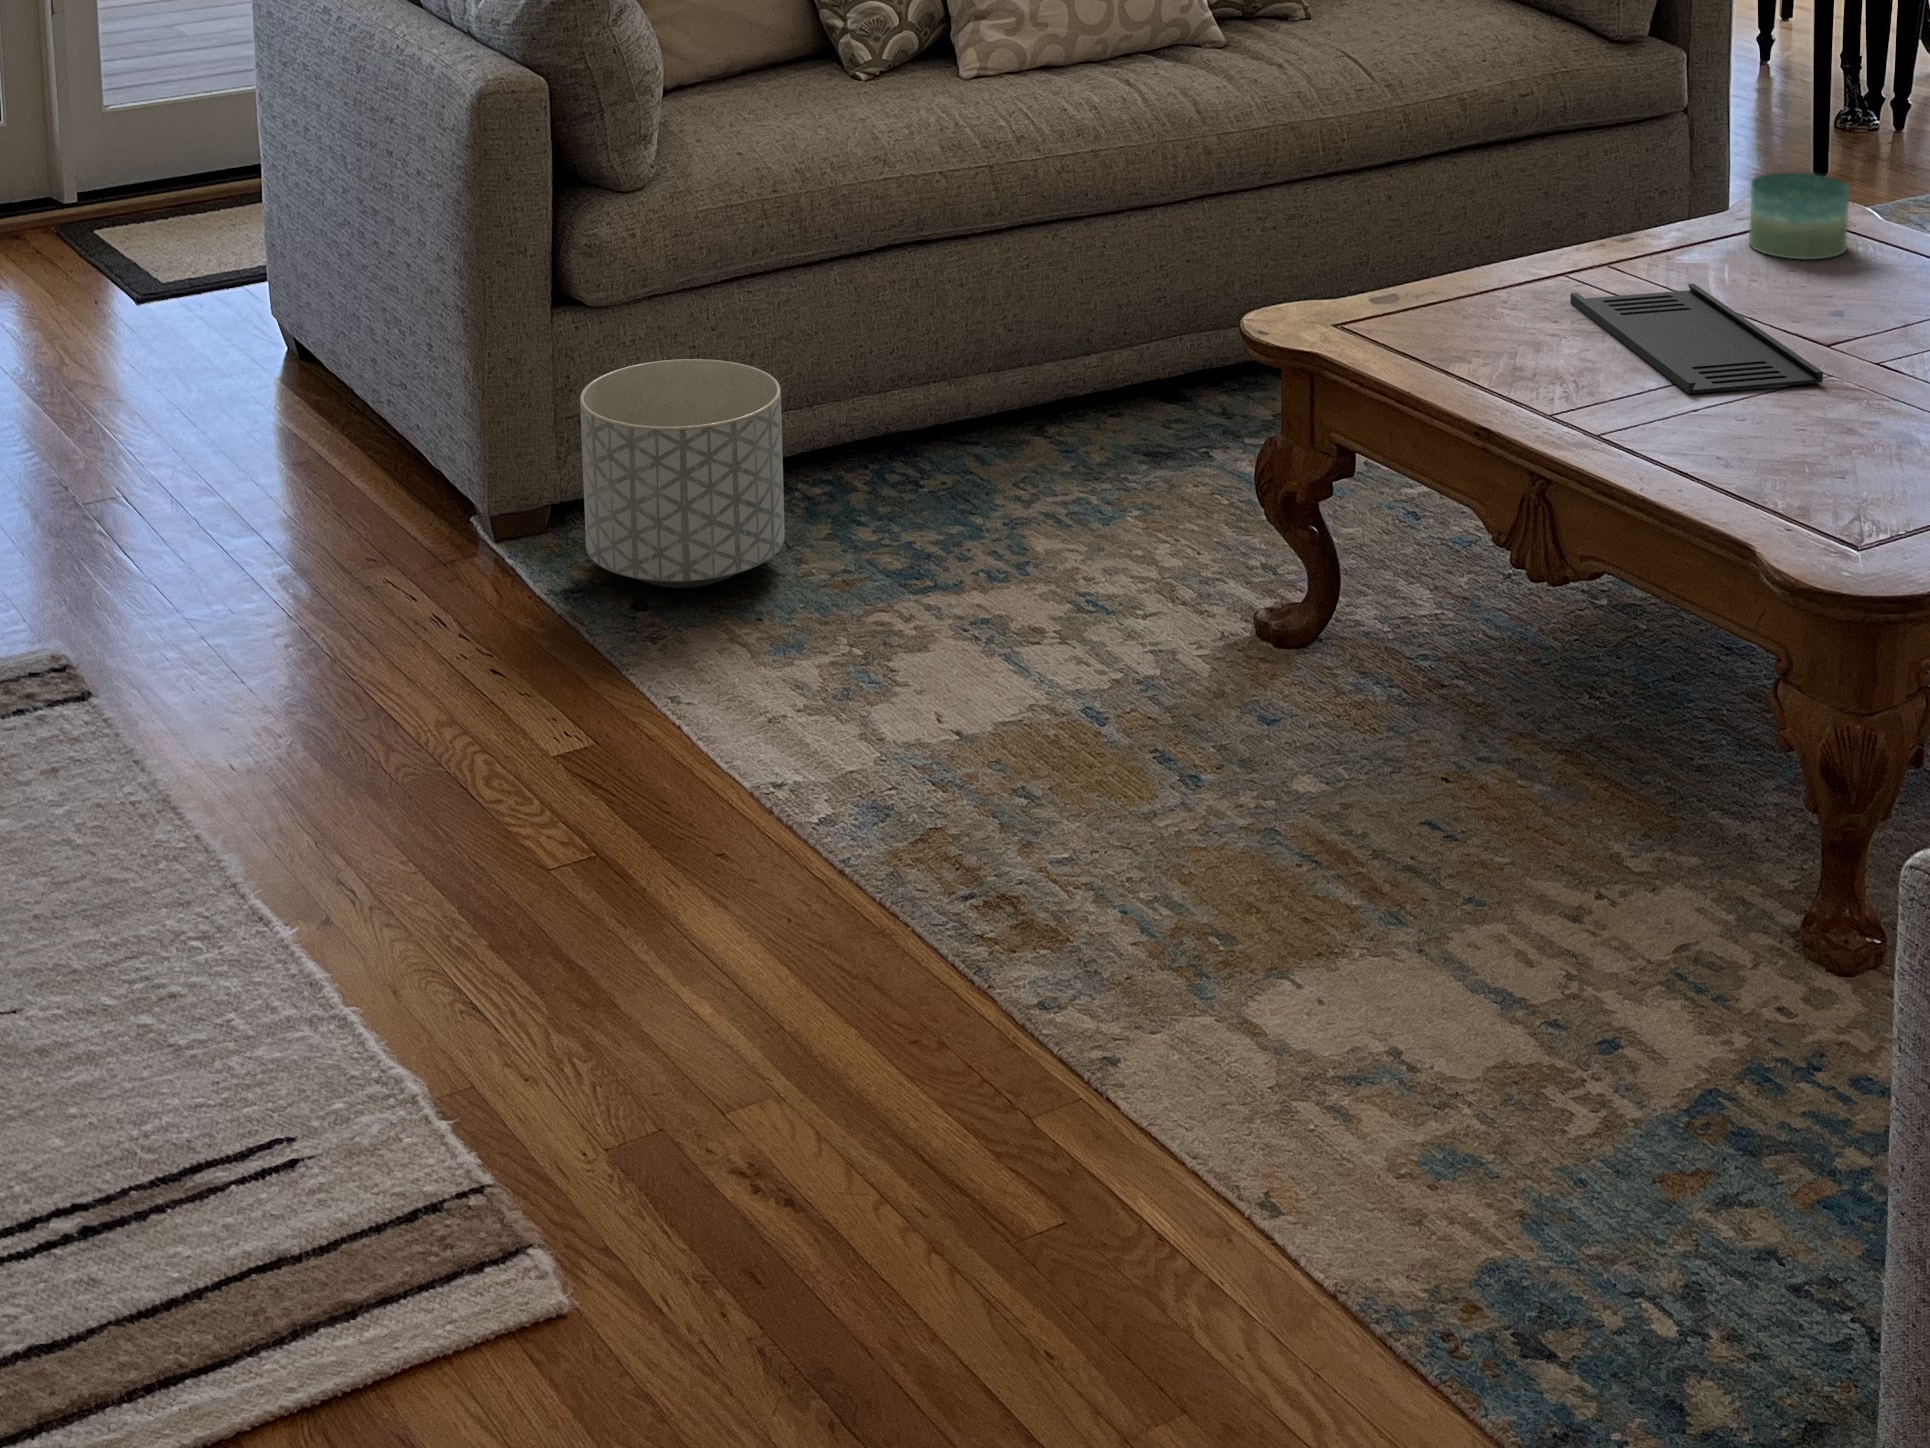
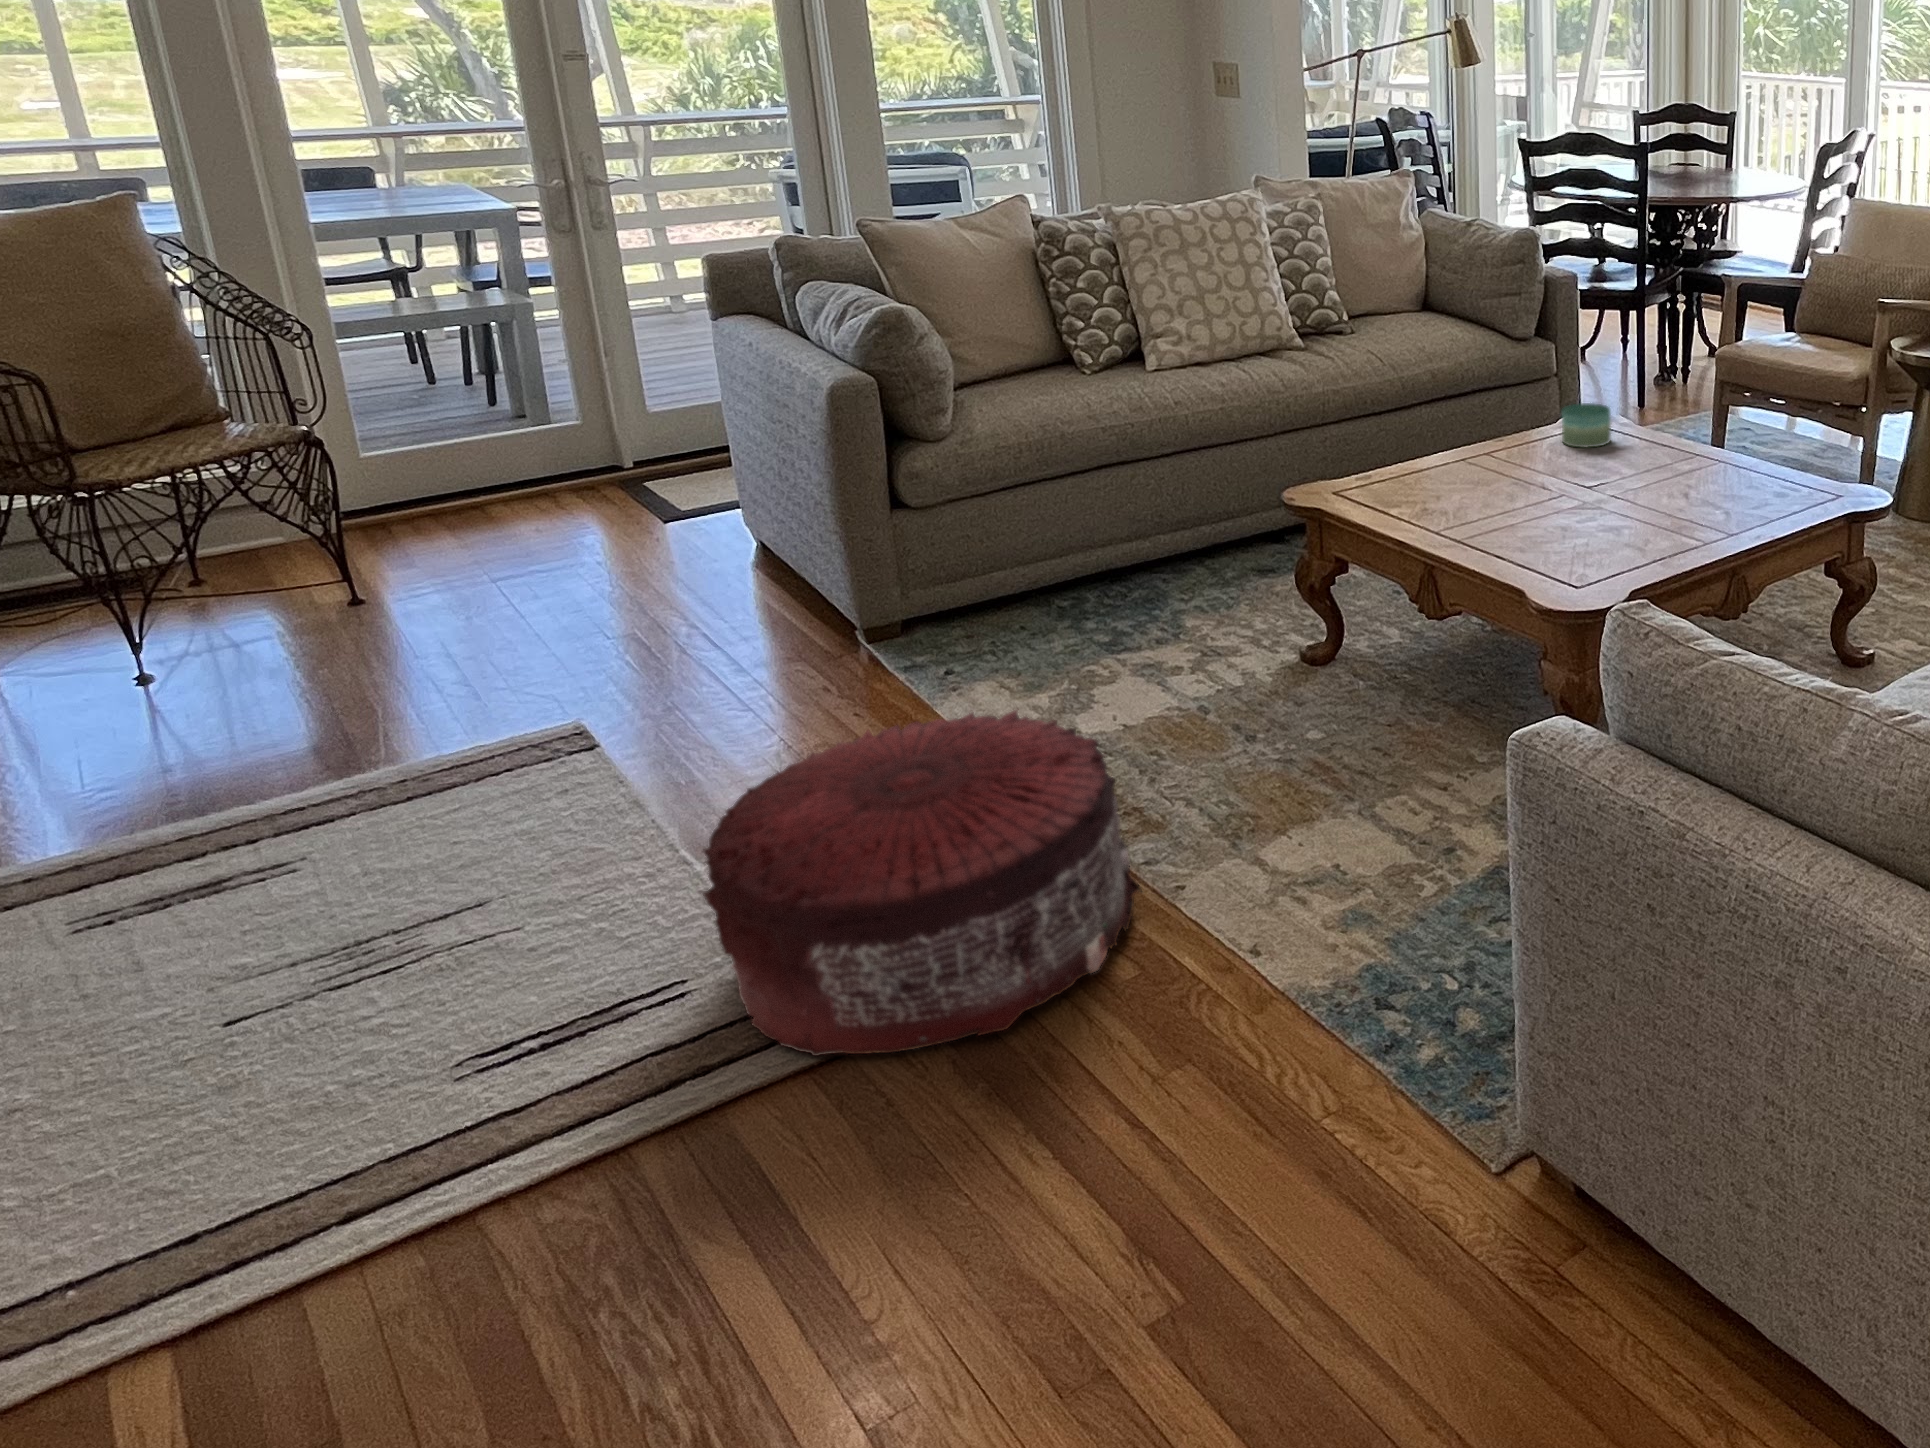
tray: present [1570,284,1823,394] -> none [1461,462,1579,518]
planter: present [580,359,785,588] -> none [908,534,1039,660]
pouf: none [346,697,1056,1327] -> present [703,710,1141,1056]

